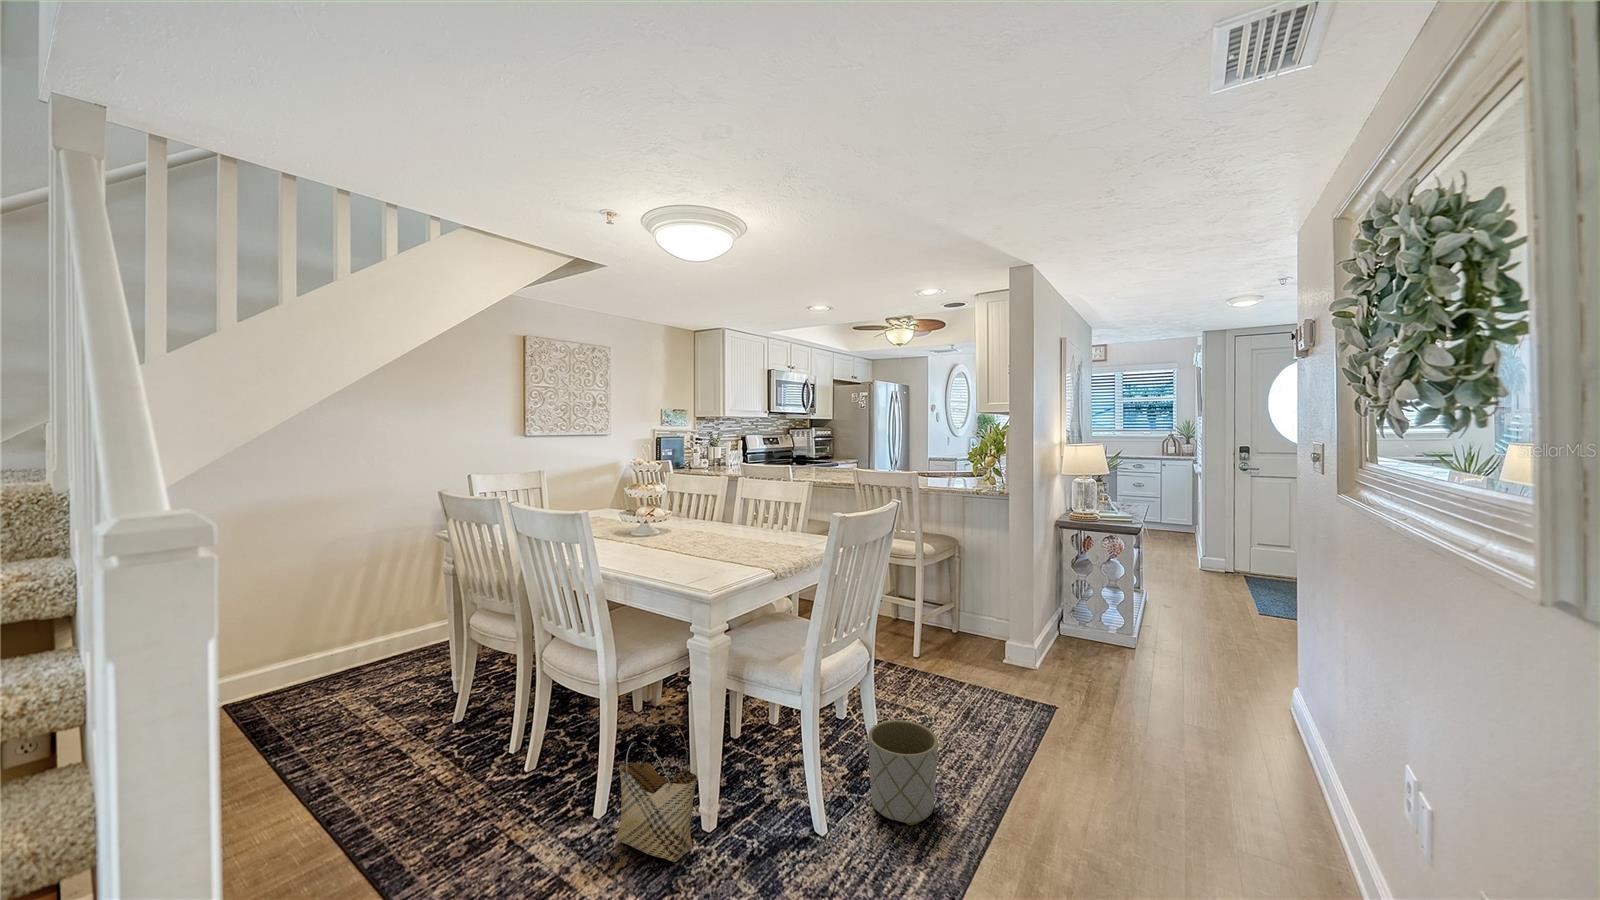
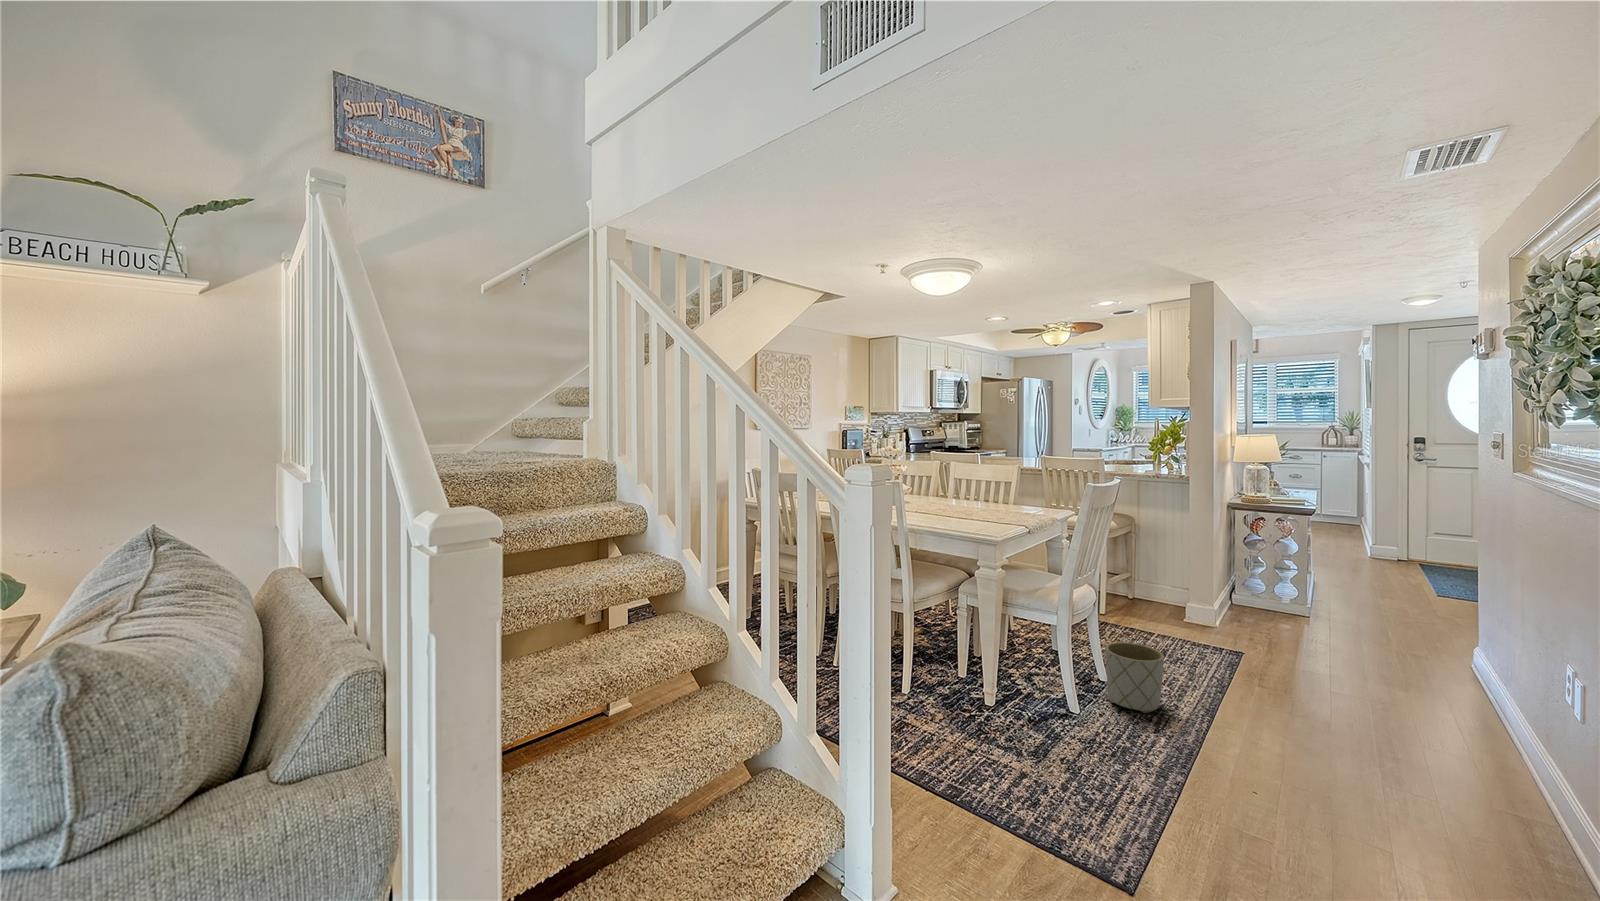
woven basket: present [617,722,697,862] -> none [931,629,992,719]

